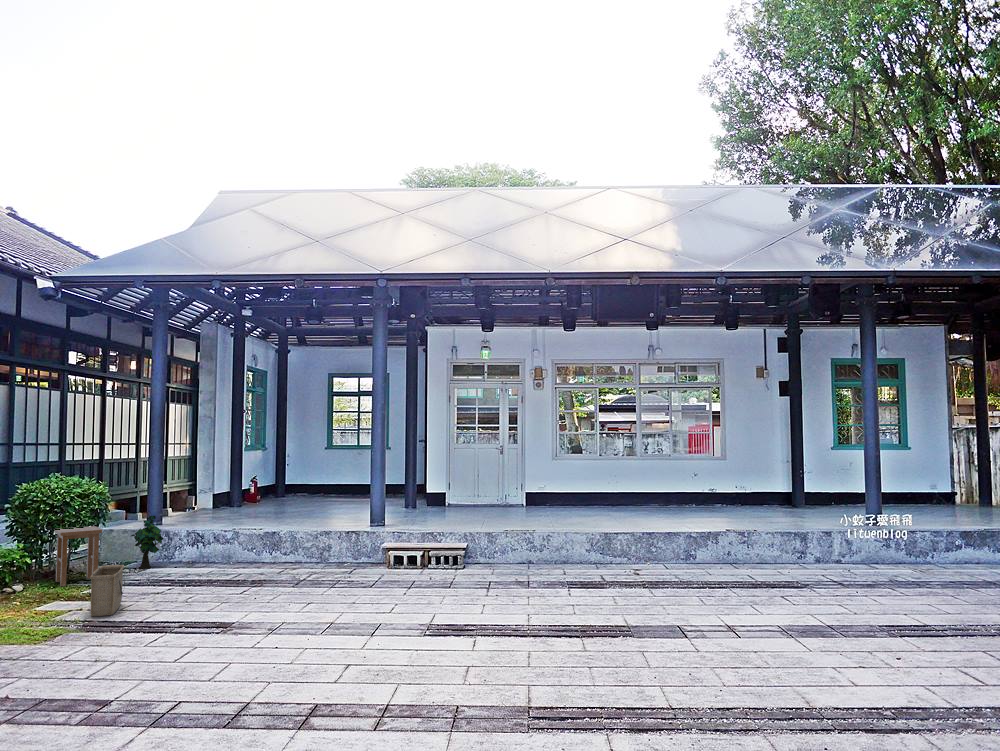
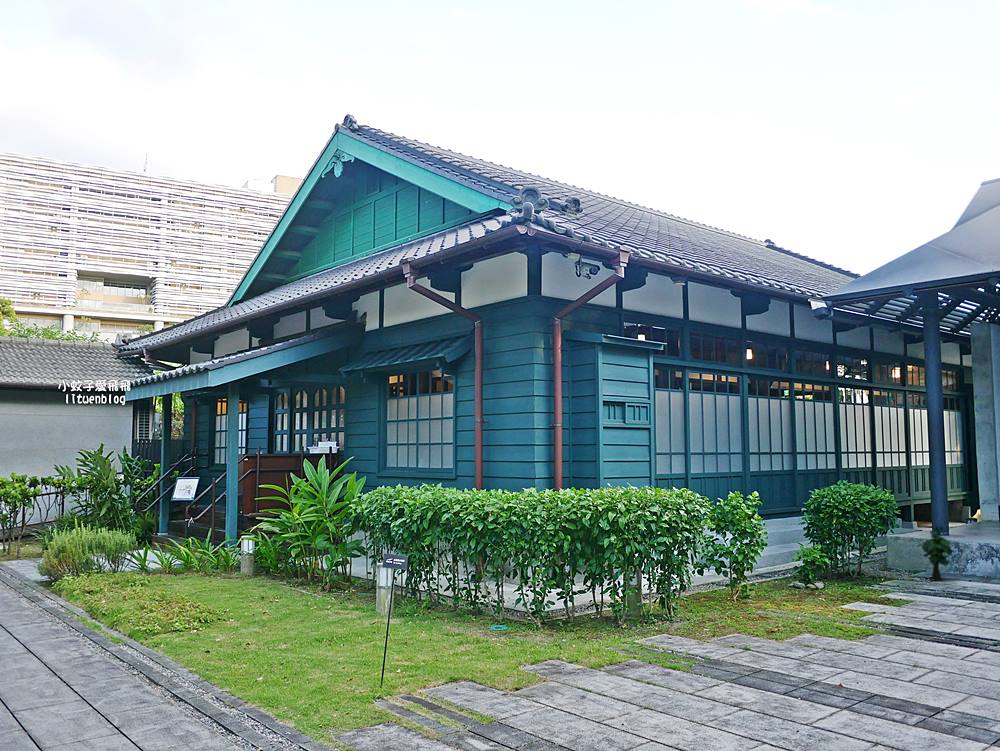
stool: present [55,526,102,586] -> none [847,533,892,589]
basket: present [89,565,125,616] -> none [891,574,925,623]

